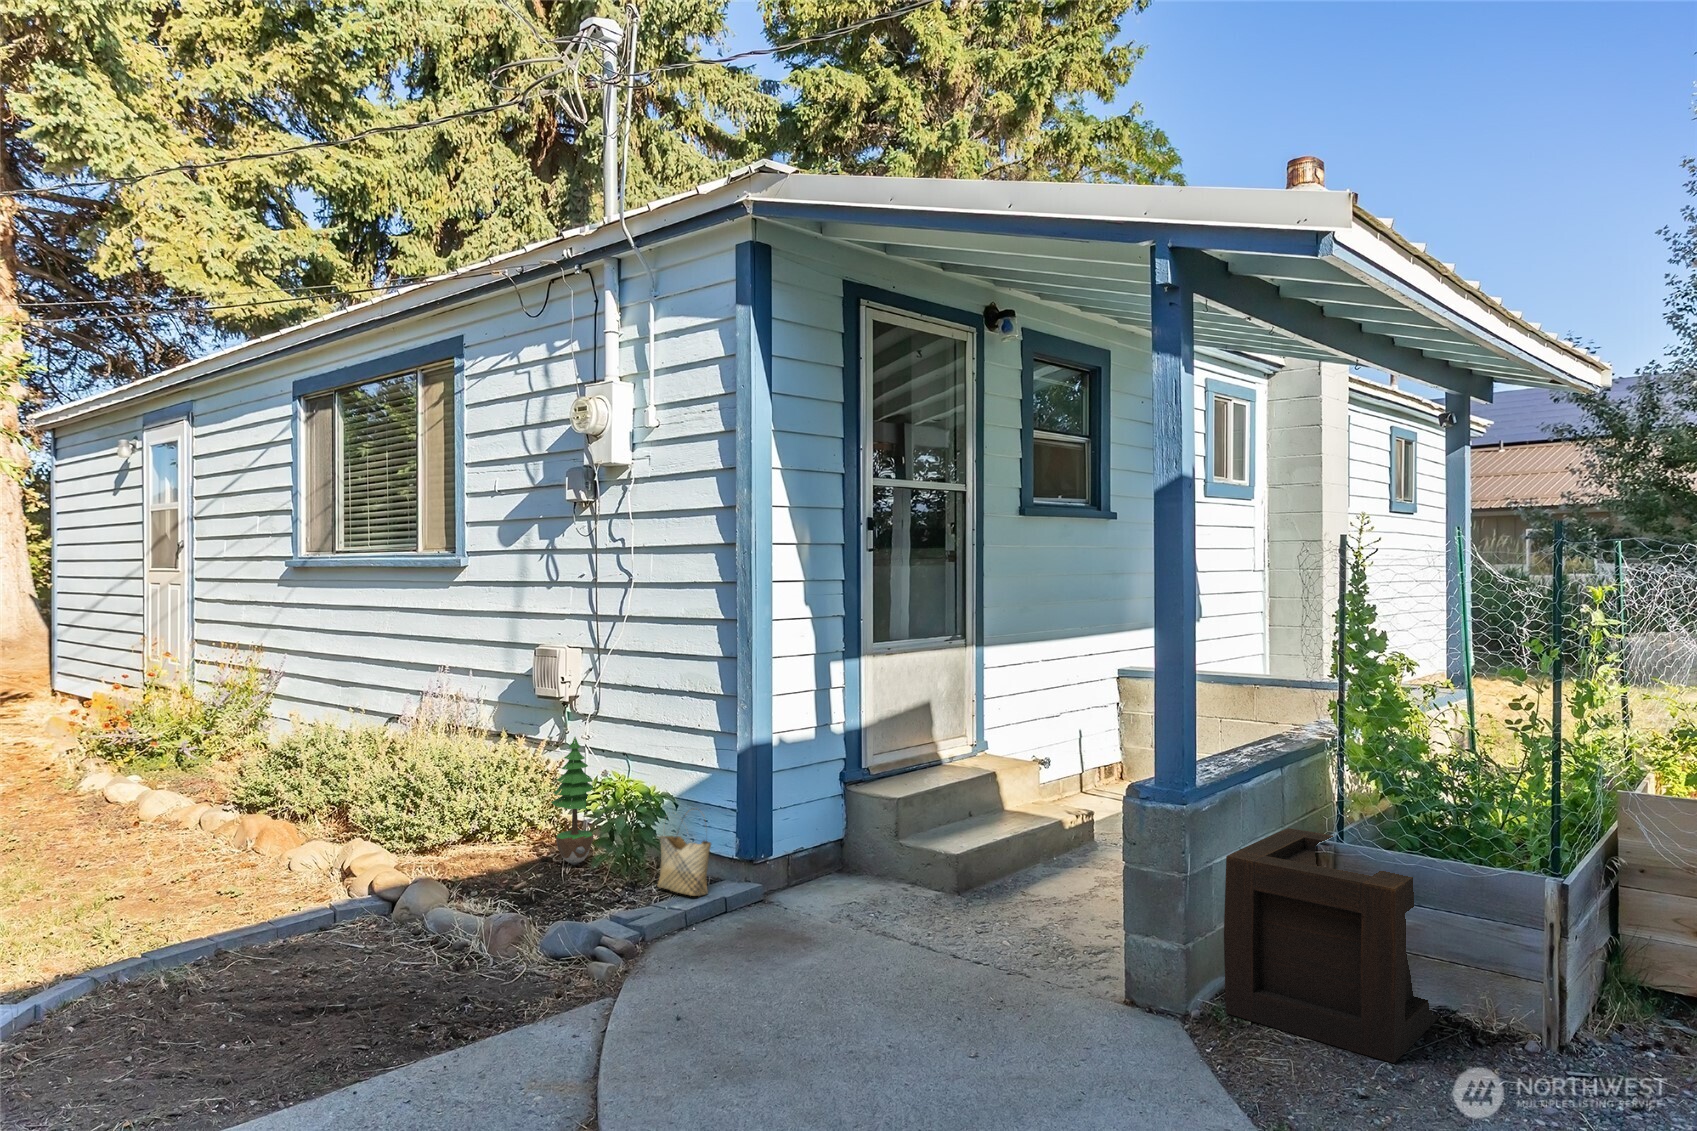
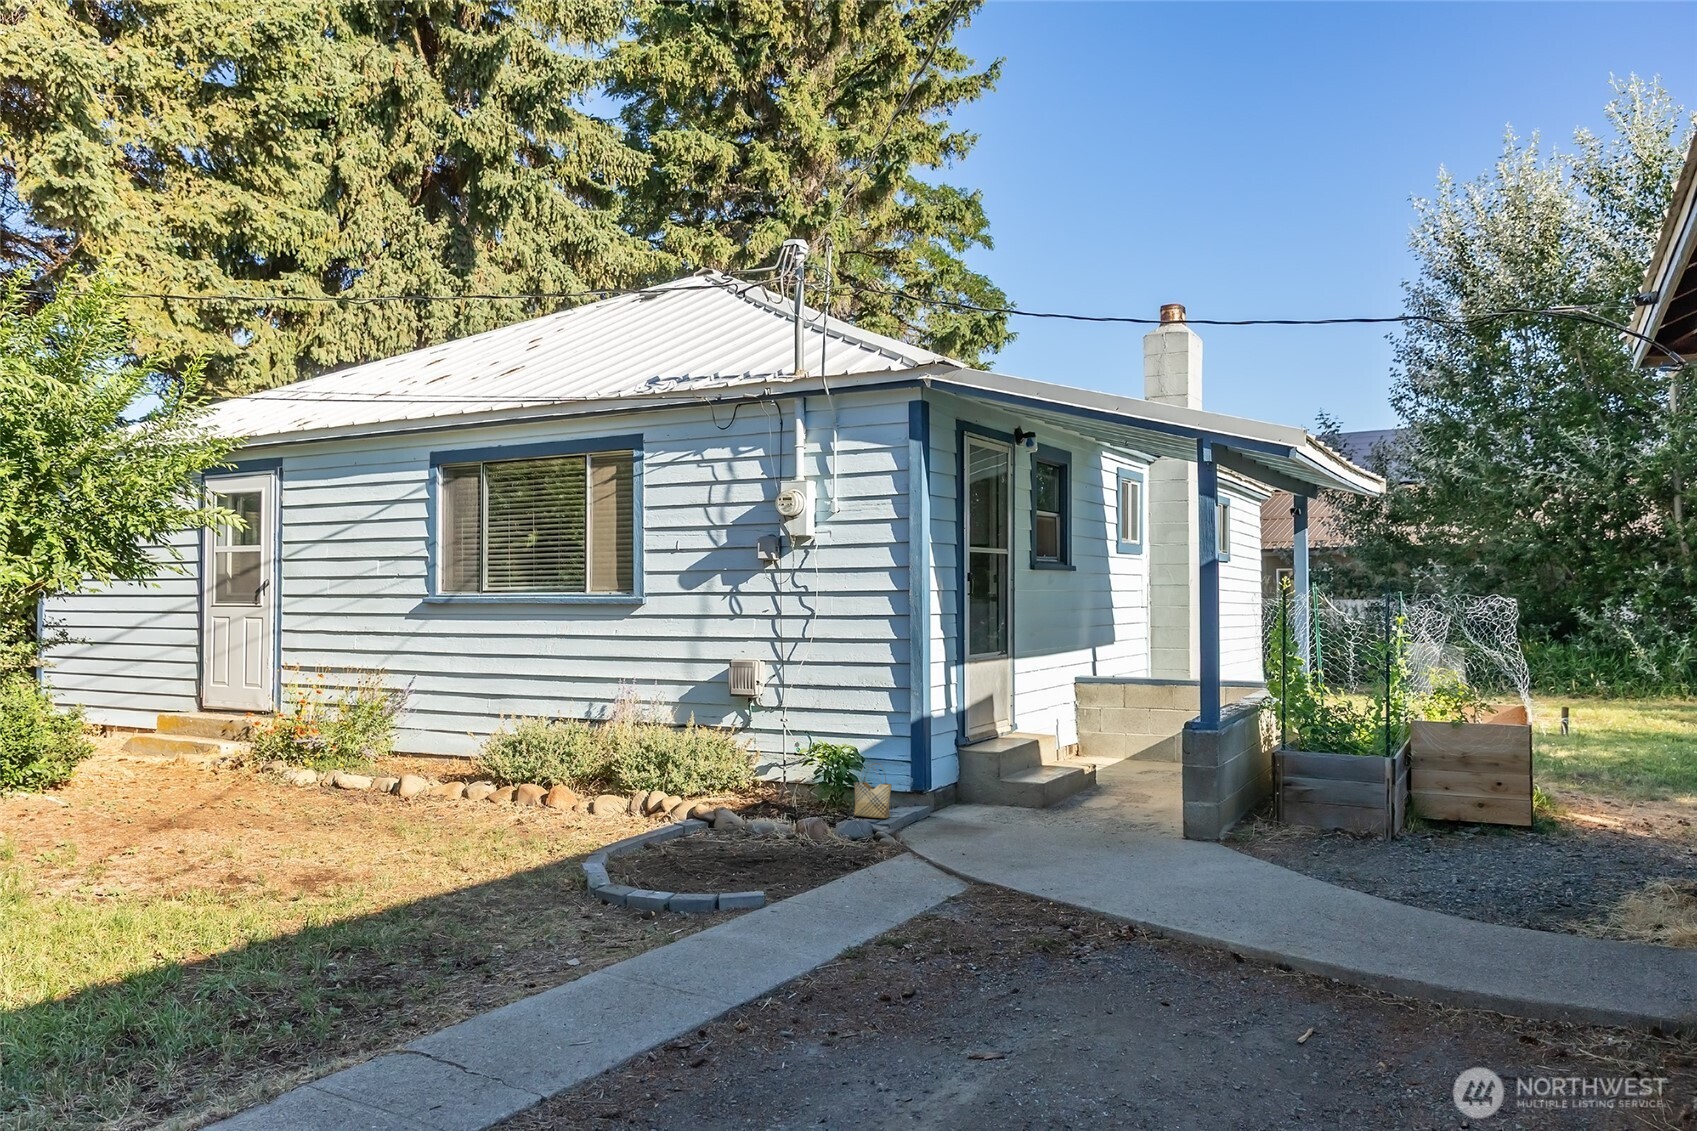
potted tree: present [551,737,593,865] -> none [762,721,793,810]
wooden crate: present [1224,828,1441,1063] -> none [1233,750,1337,854]

